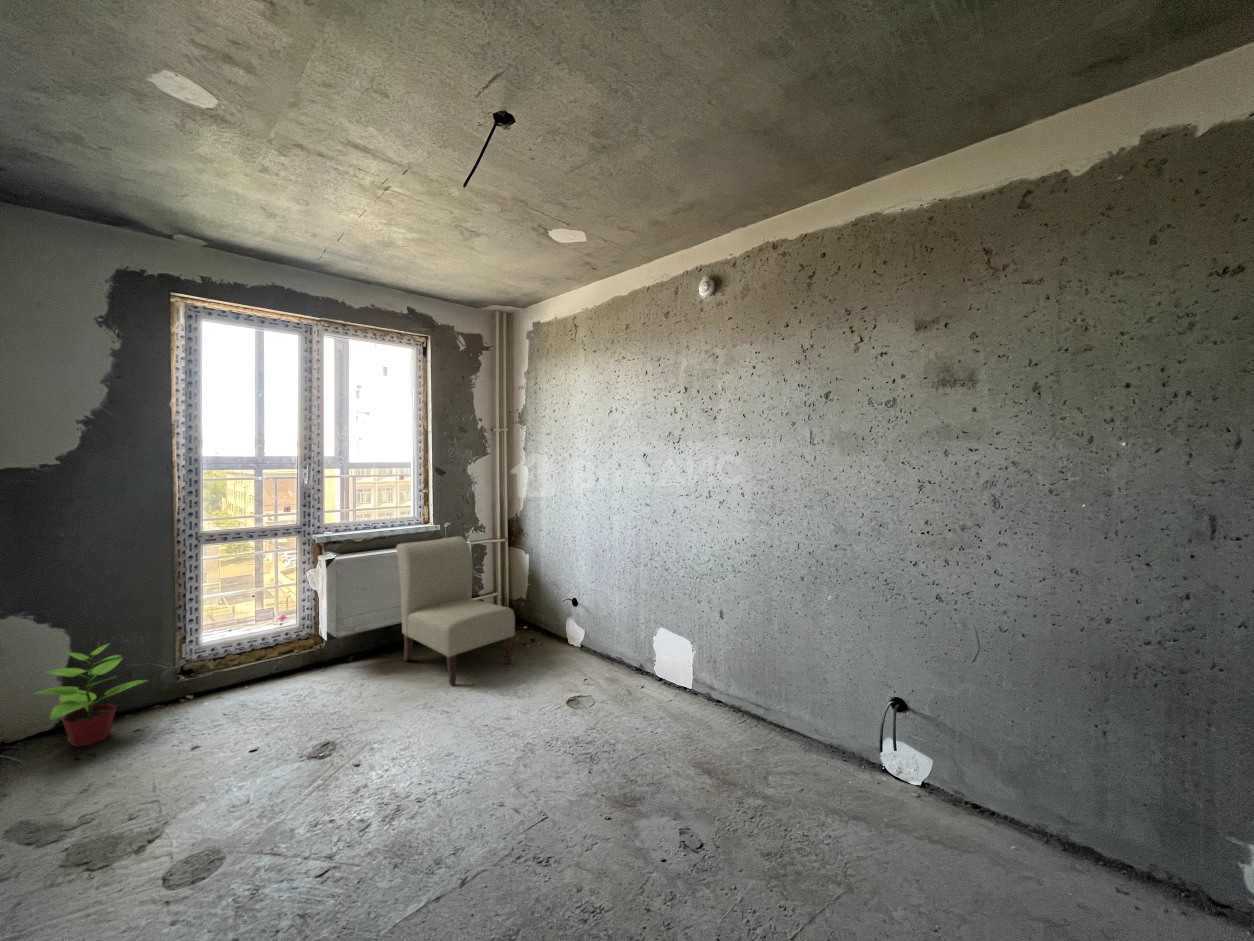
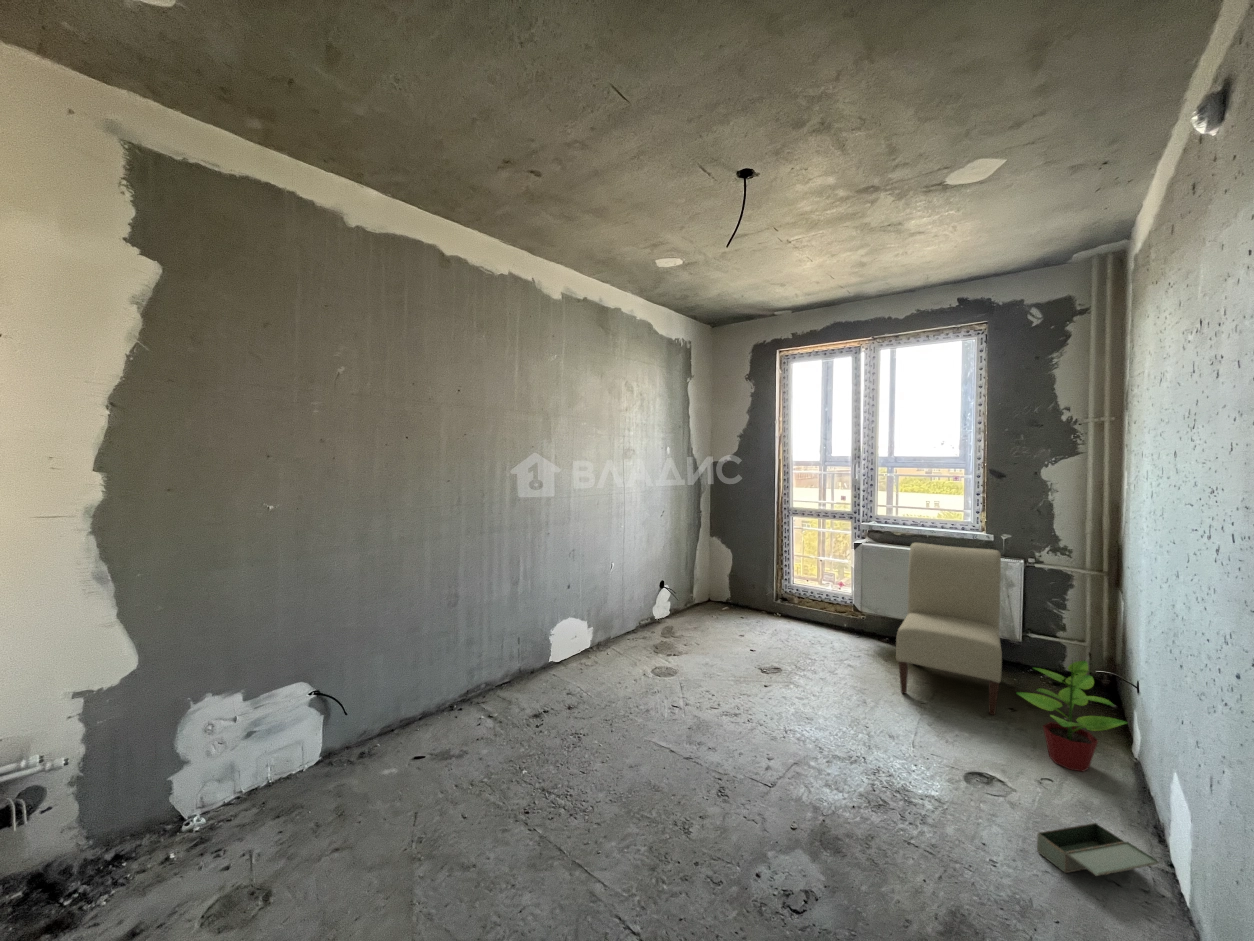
potted plant: present [35,643,148,747] -> present [1017,661,1127,771]
toolbox: none [637,676,677,710] -> present [1037,823,1158,876]

